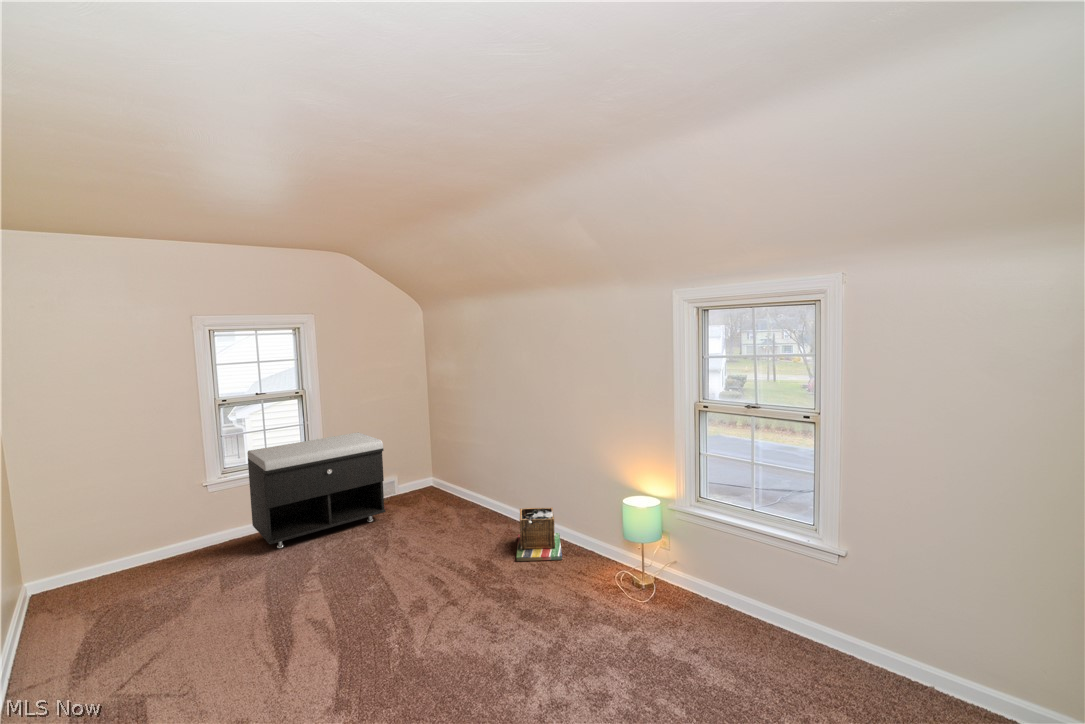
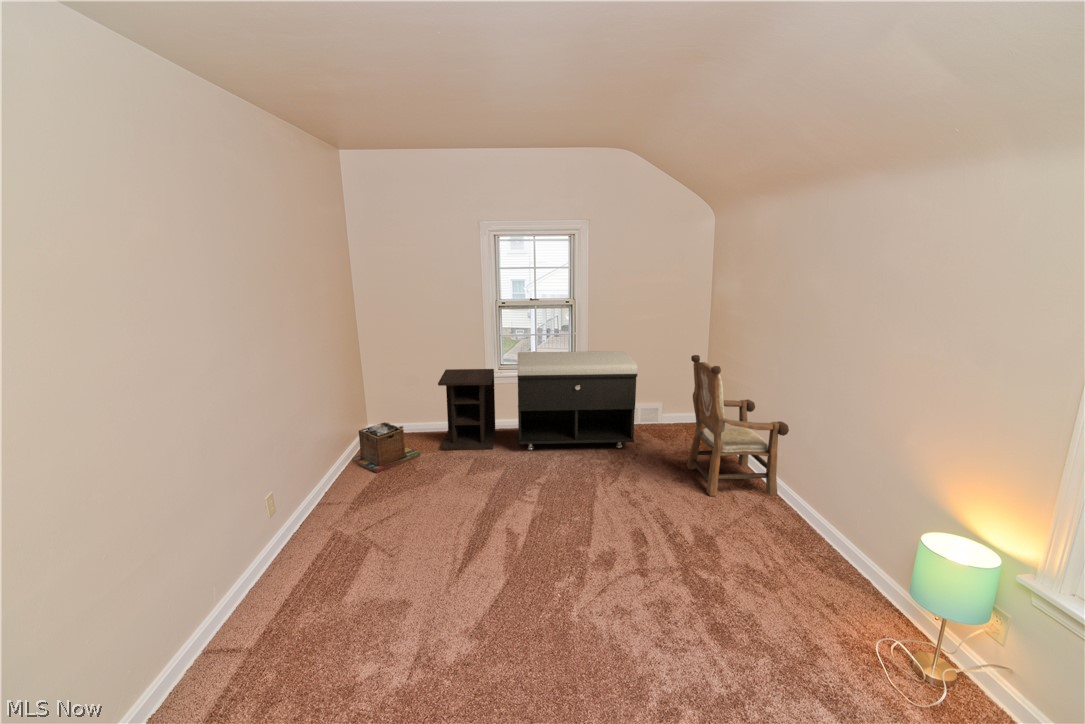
armchair: none [432,422,514,534] -> present [687,355,789,496]
nightstand: none [153,474,235,580] -> present [438,369,495,450]
laundry basket: present [516,508,562,561] -> present [352,422,420,473]

